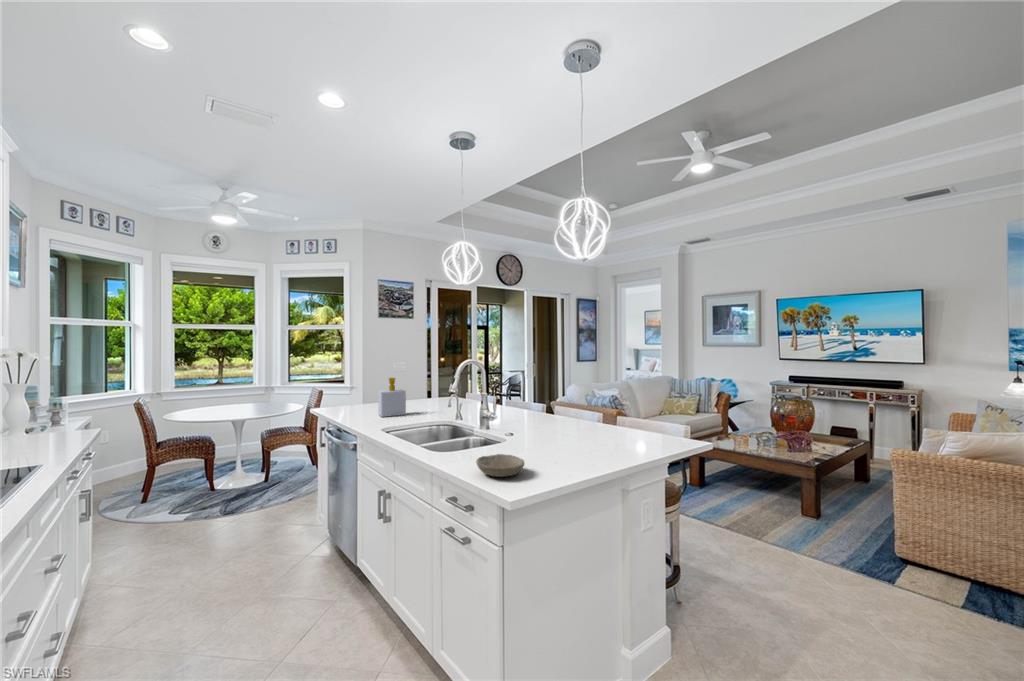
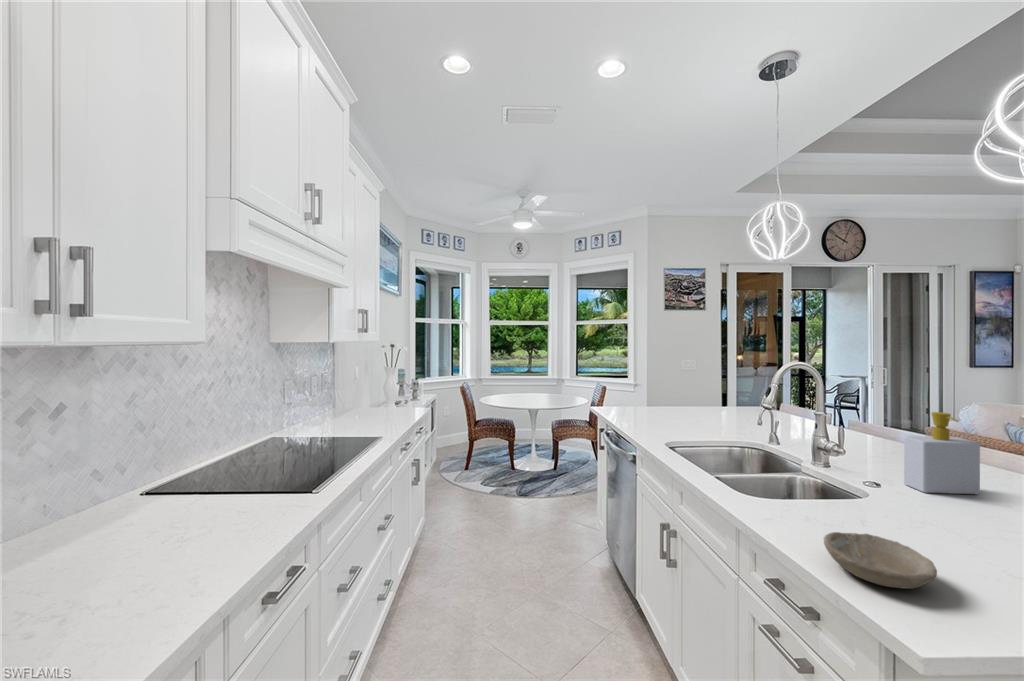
soap bottle: present [378,378,406,417] -> present [904,412,980,494]

